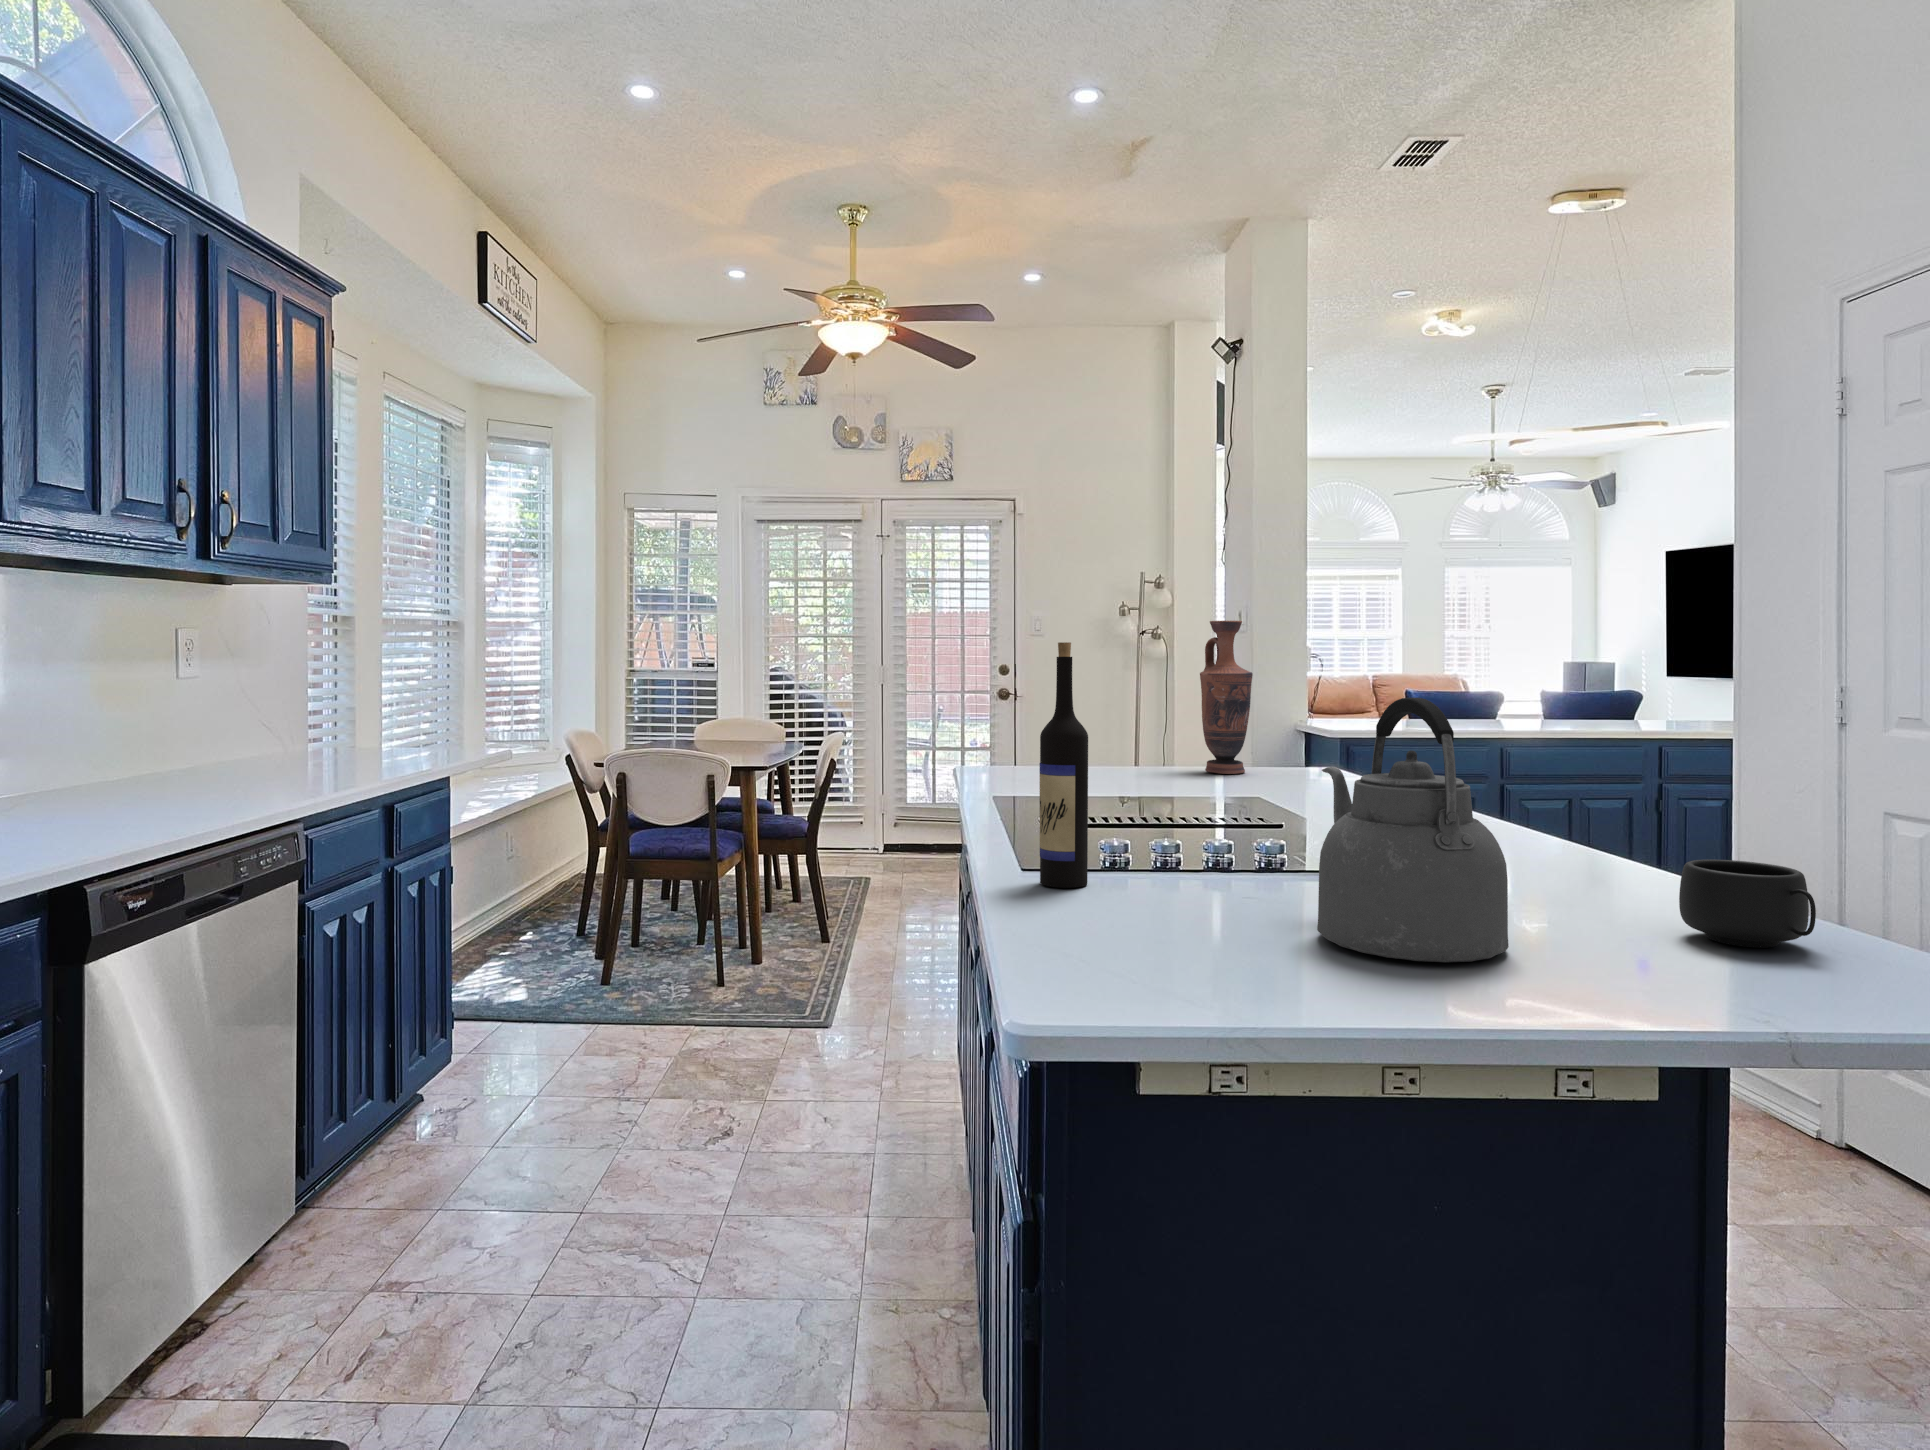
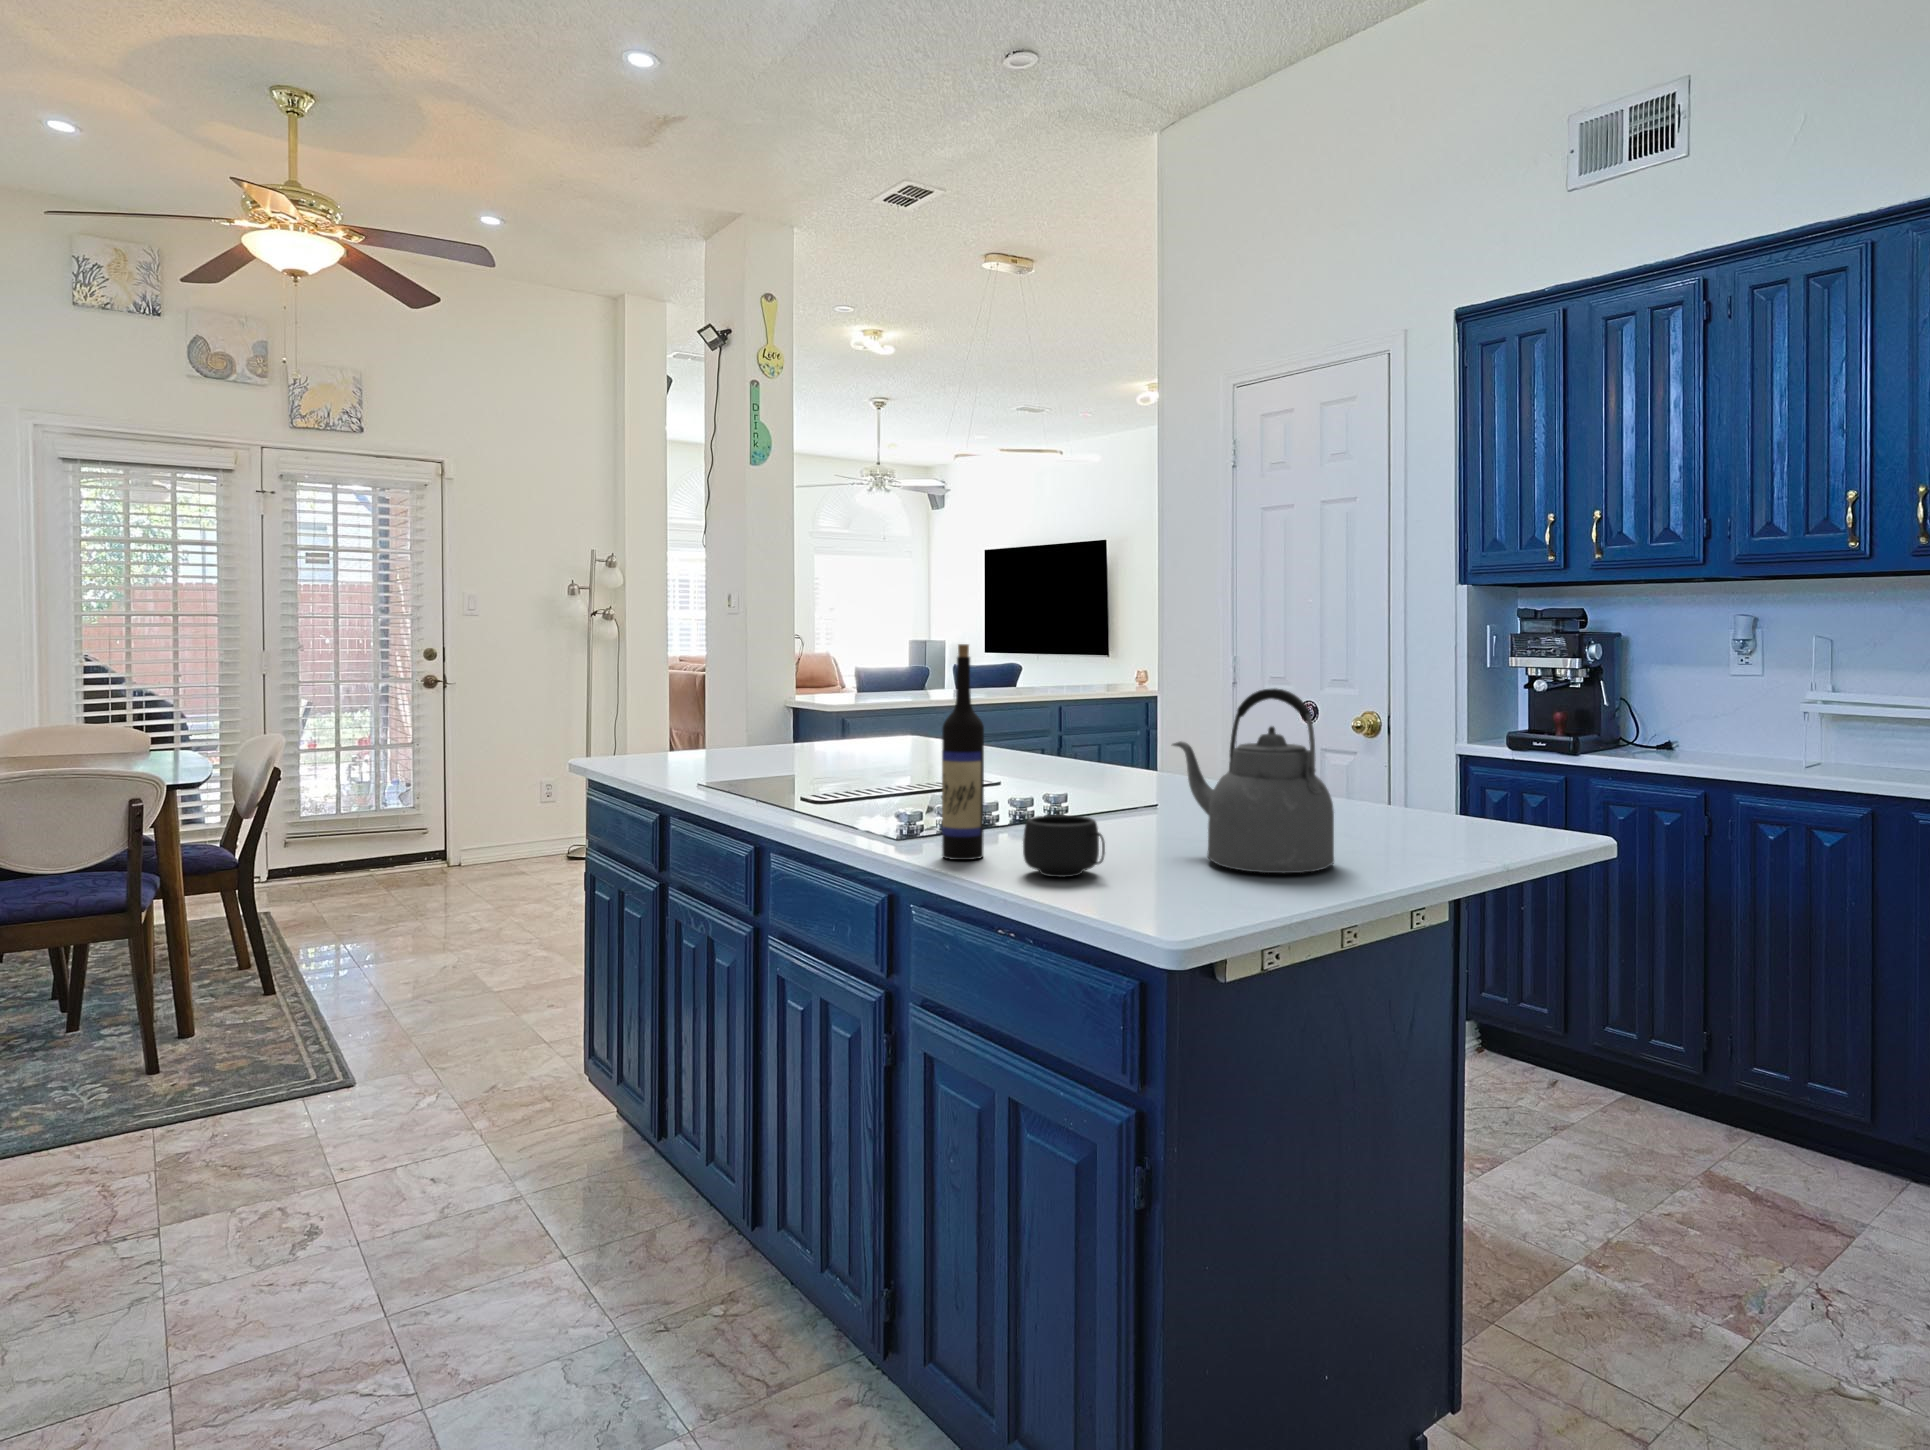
vase: present [1200,621,1253,774] -> none [837,615,885,756]
mug: present [1679,860,1816,948] -> present [1023,815,1105,877]

